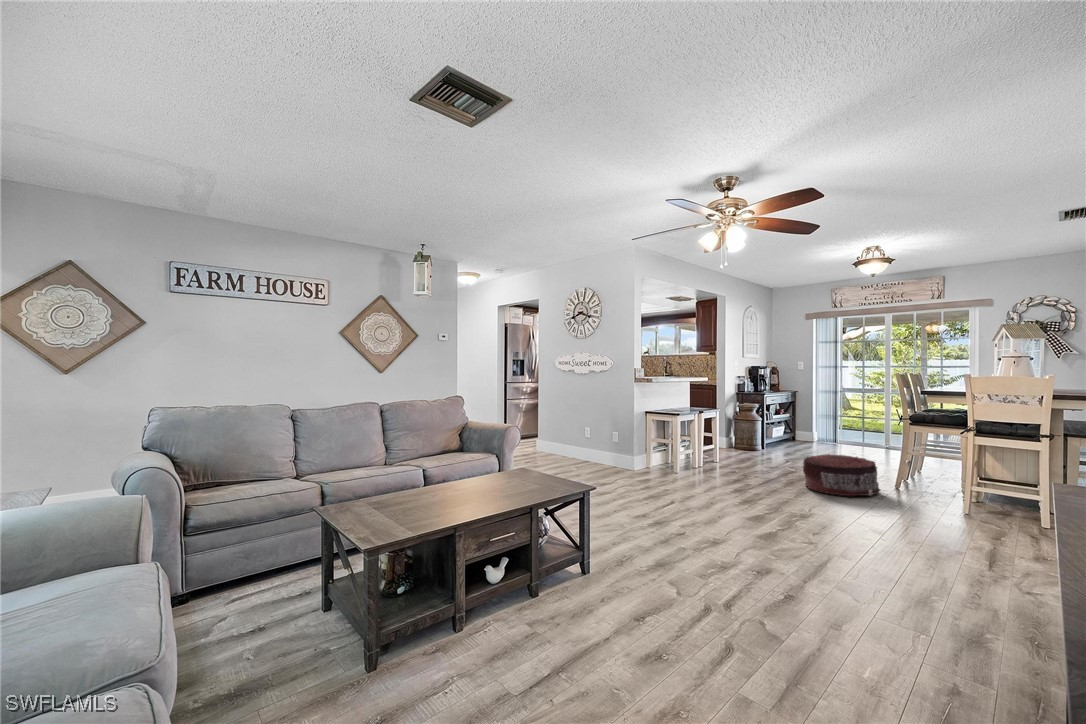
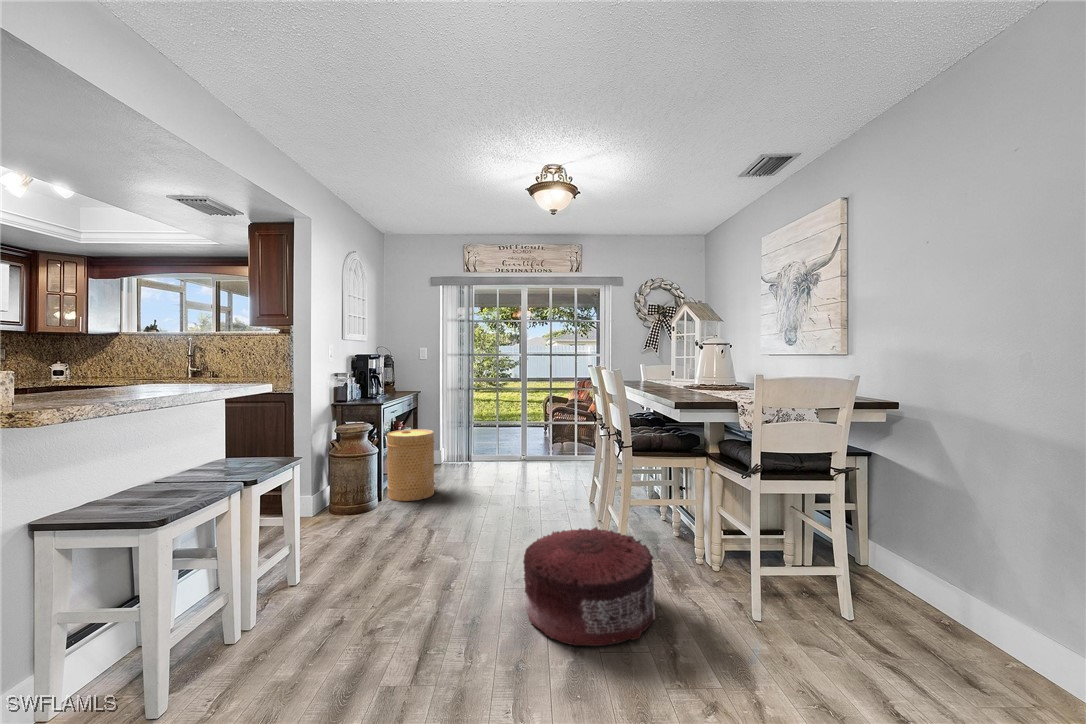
basket: none [767,411,798,451] -> present [387,429,435,501]

